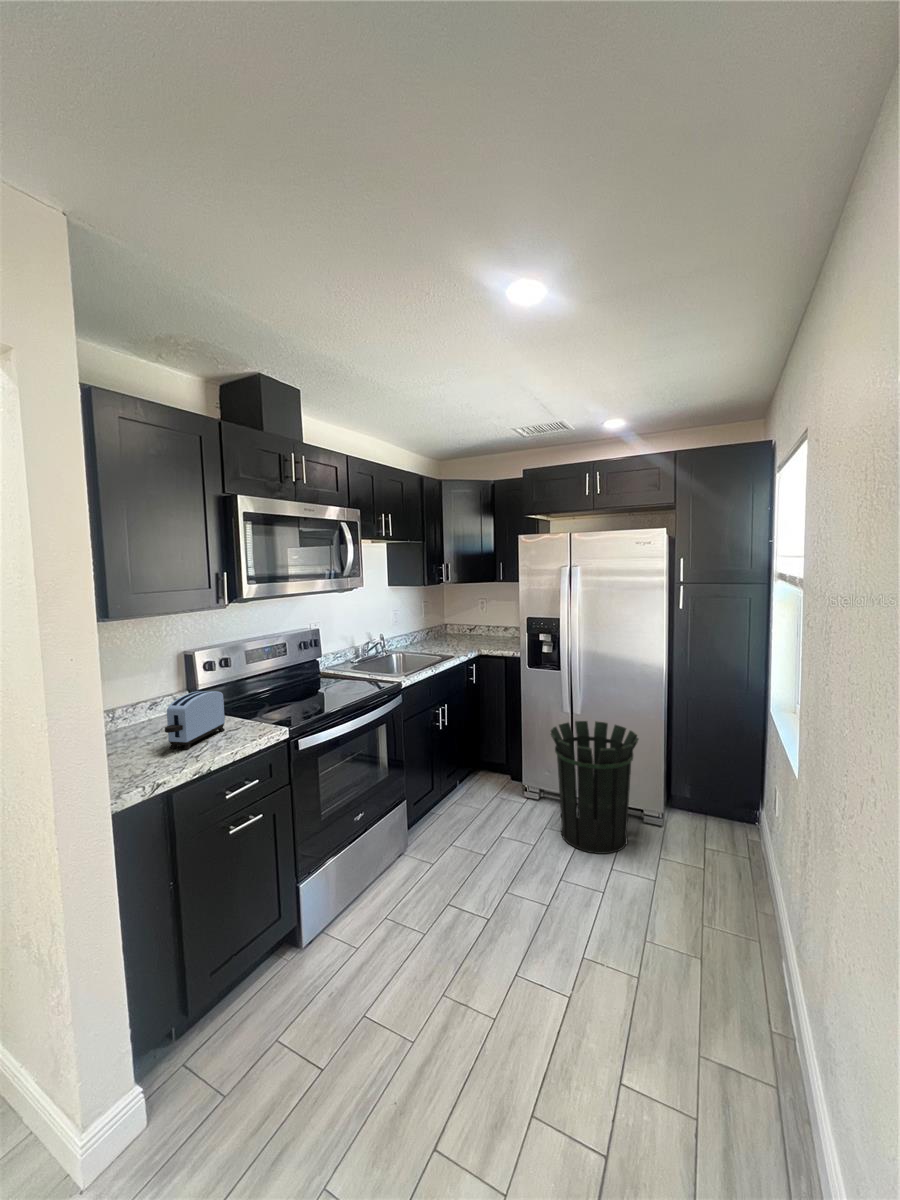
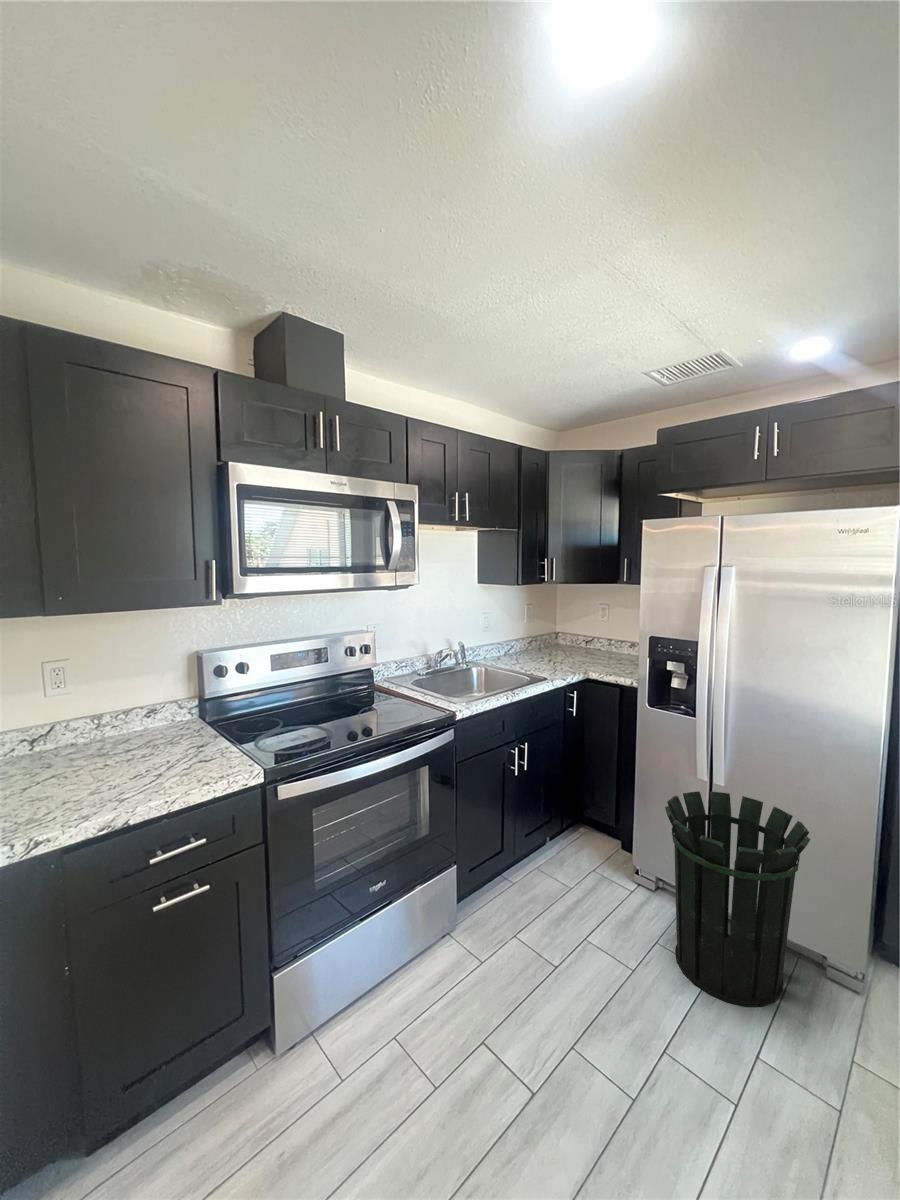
toaster: present [165,691,225,750] -> none [111,706,209,780]

